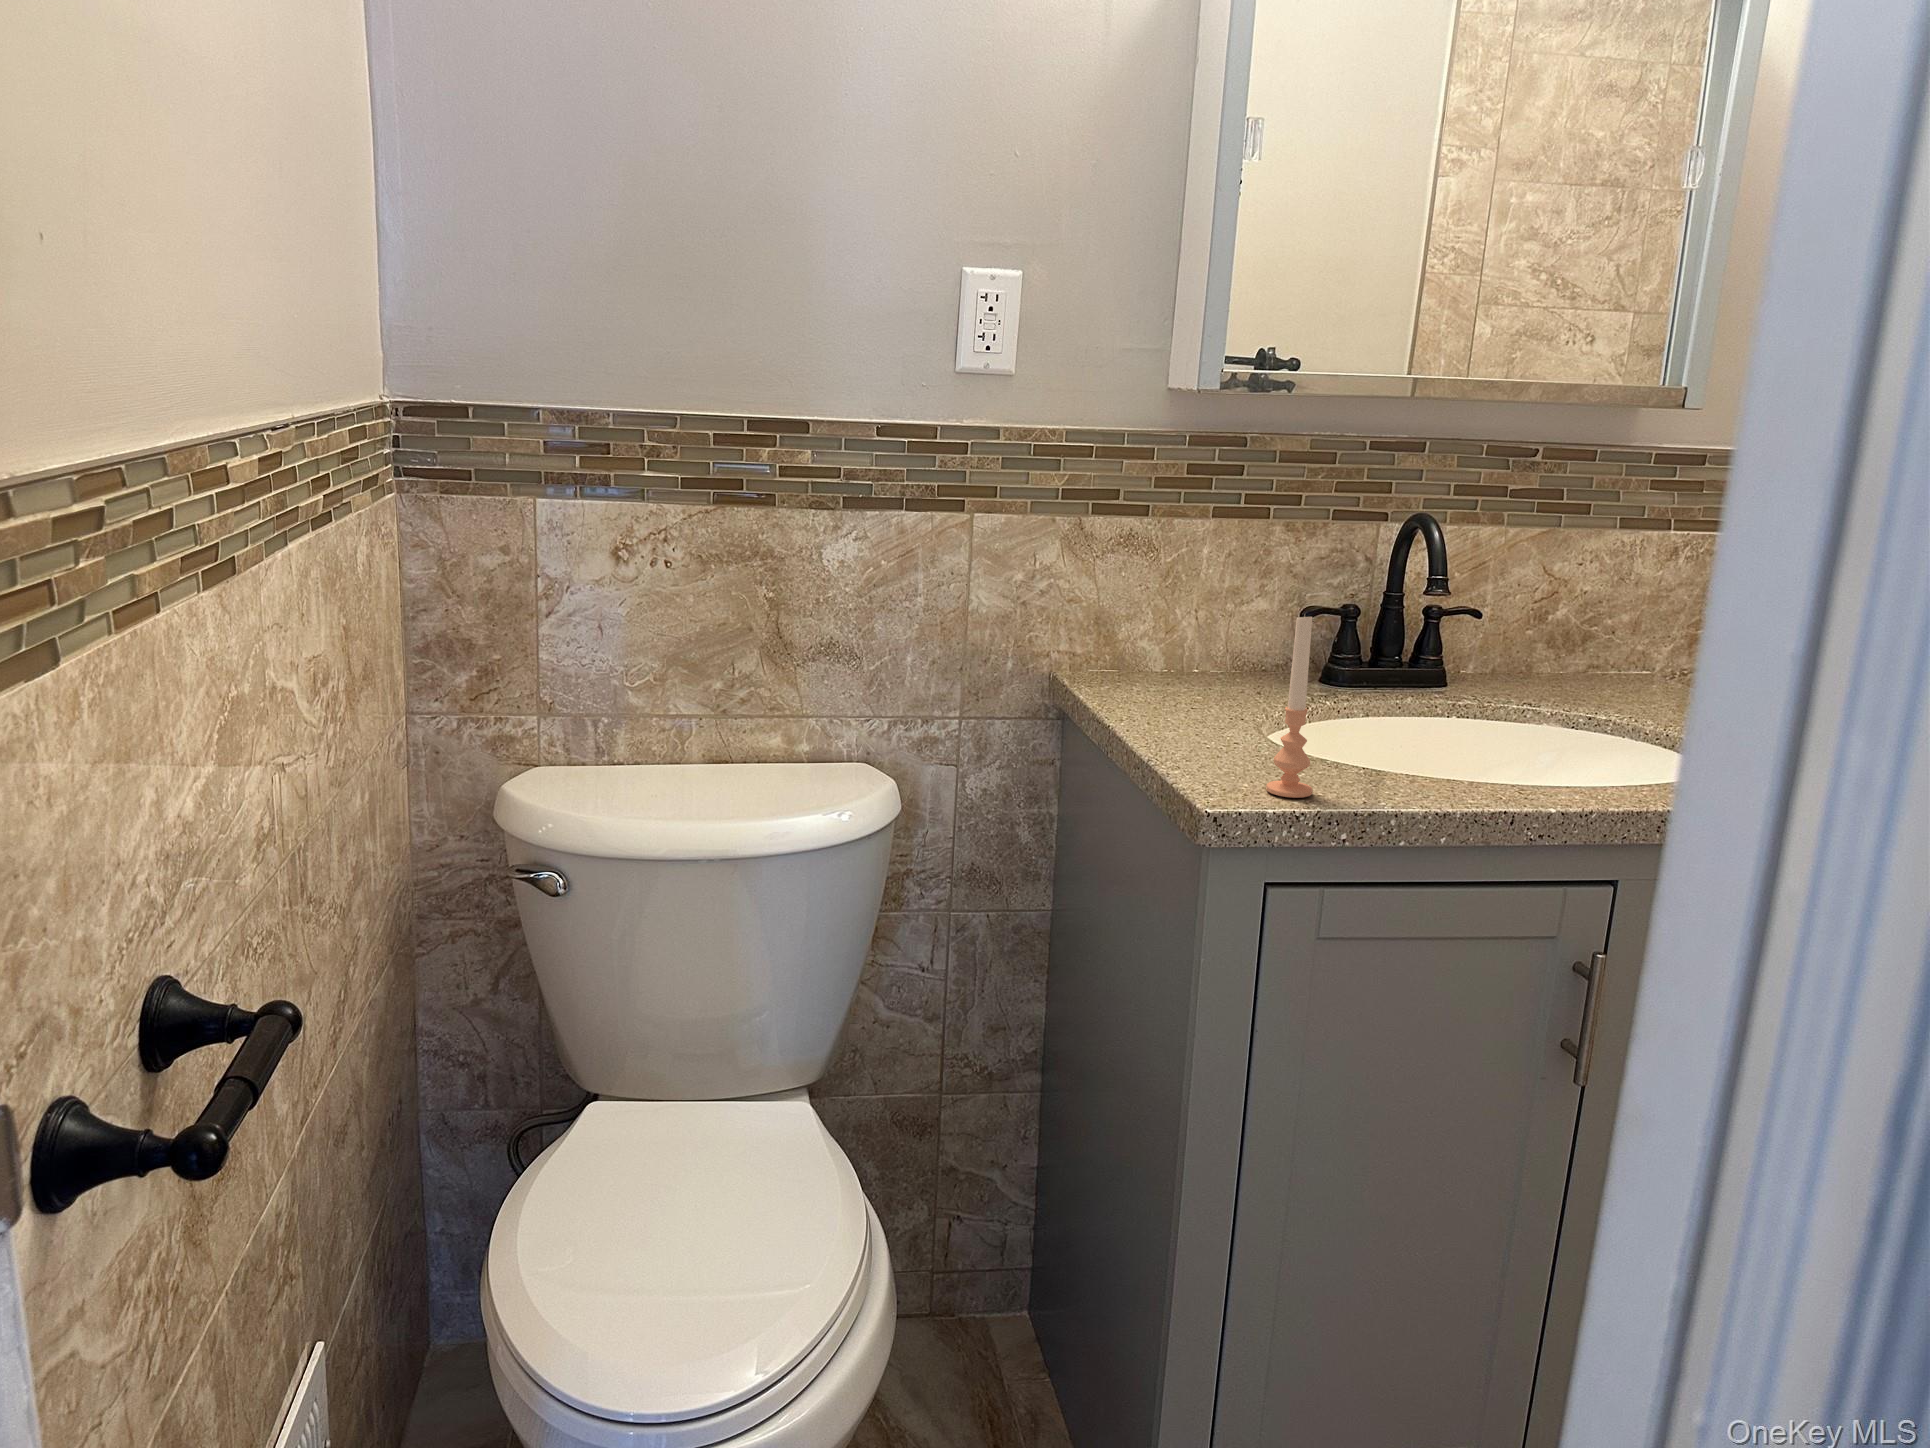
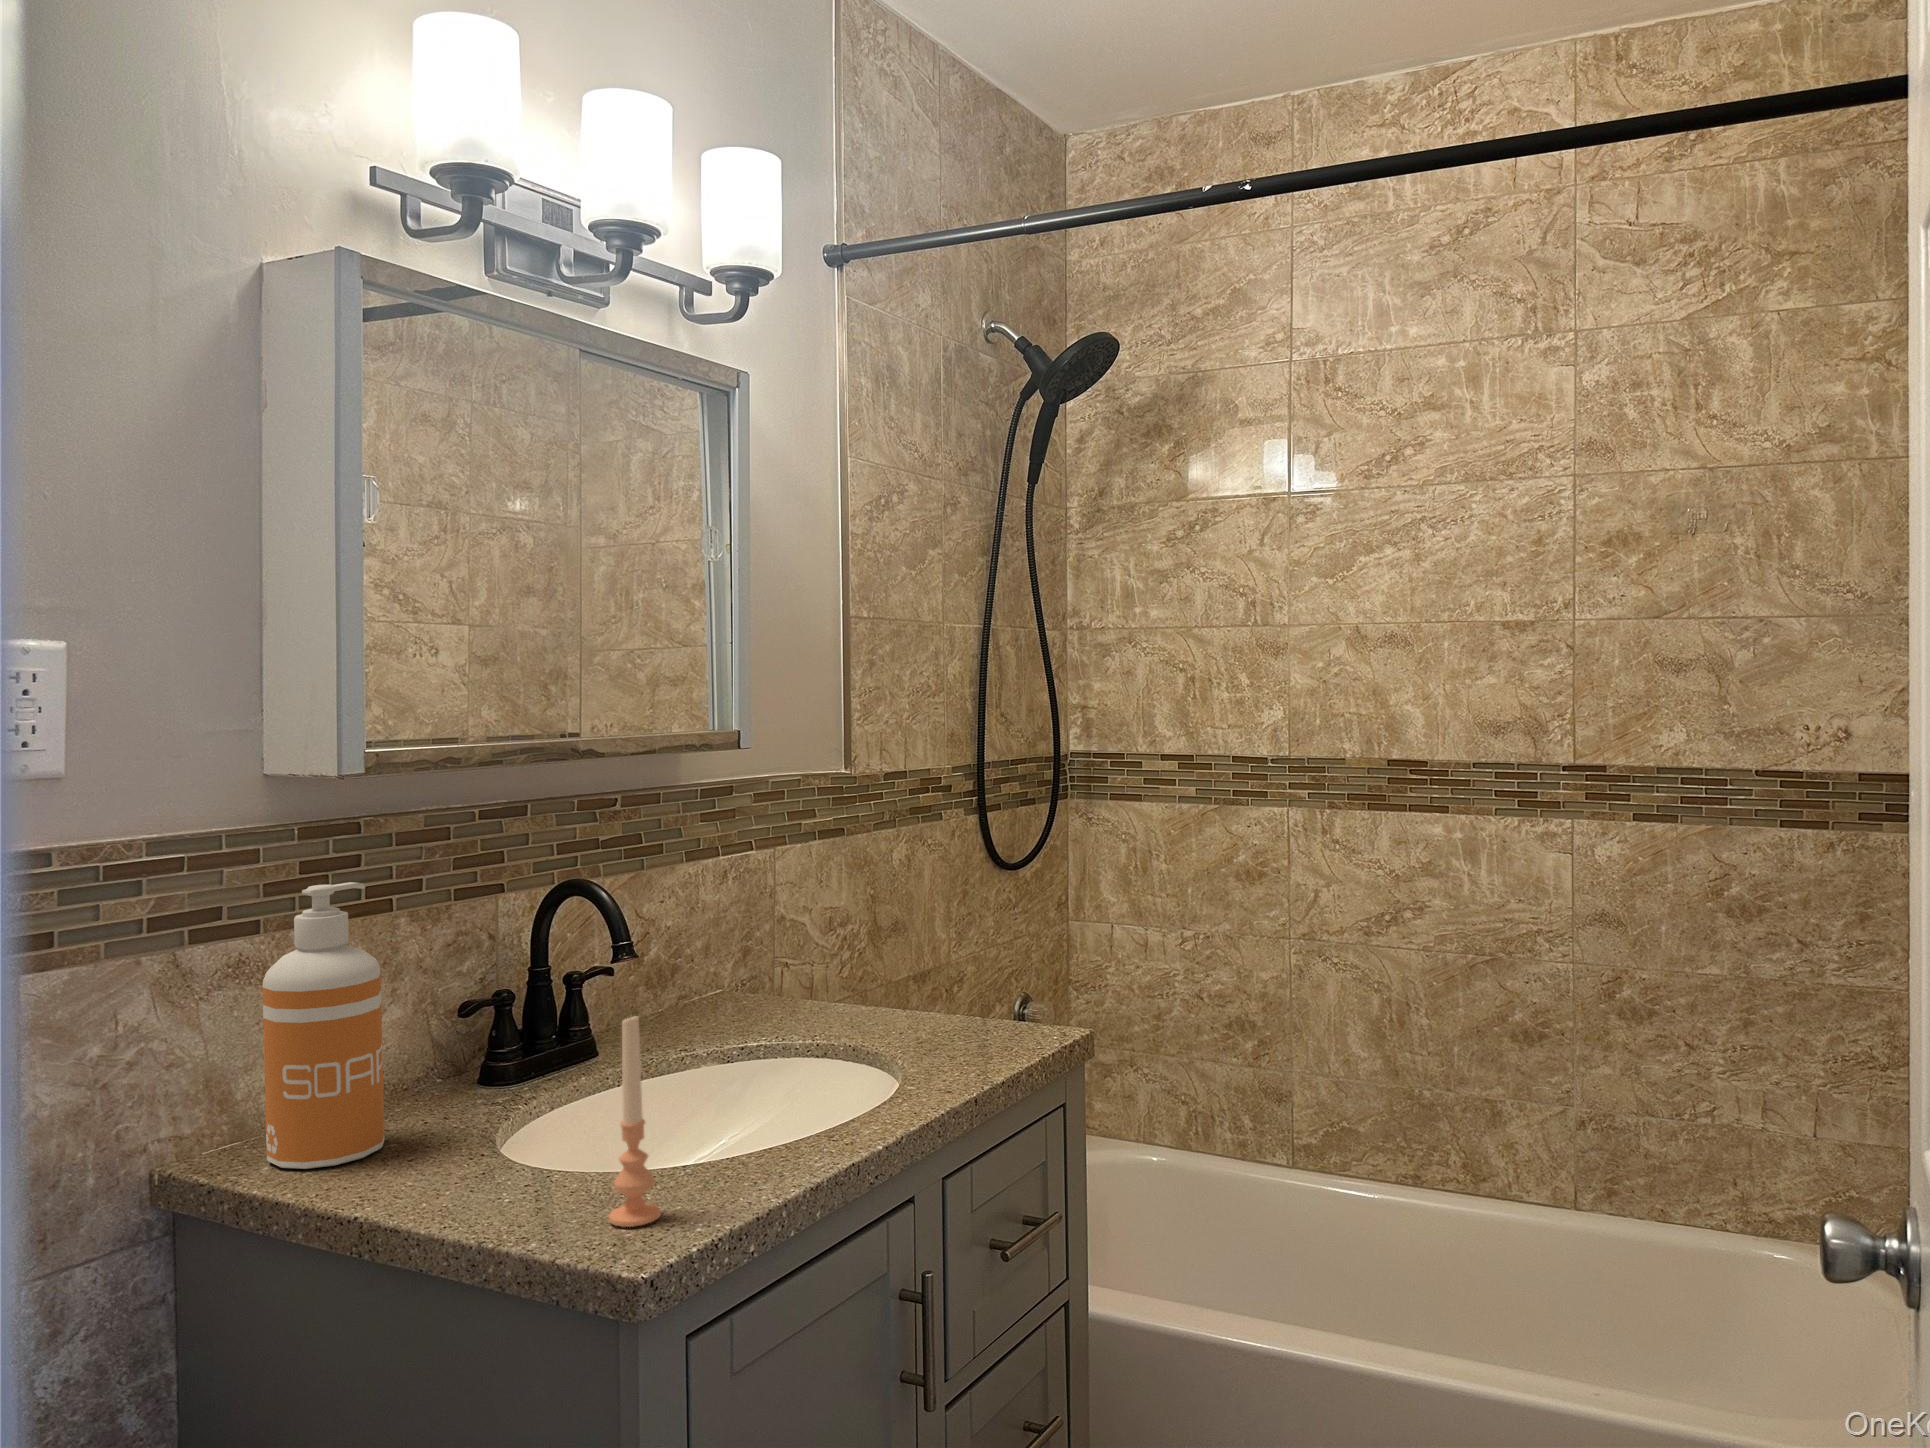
soap dispenser: none [1117,479,1213,704] -> present [263,882,385,1169]

